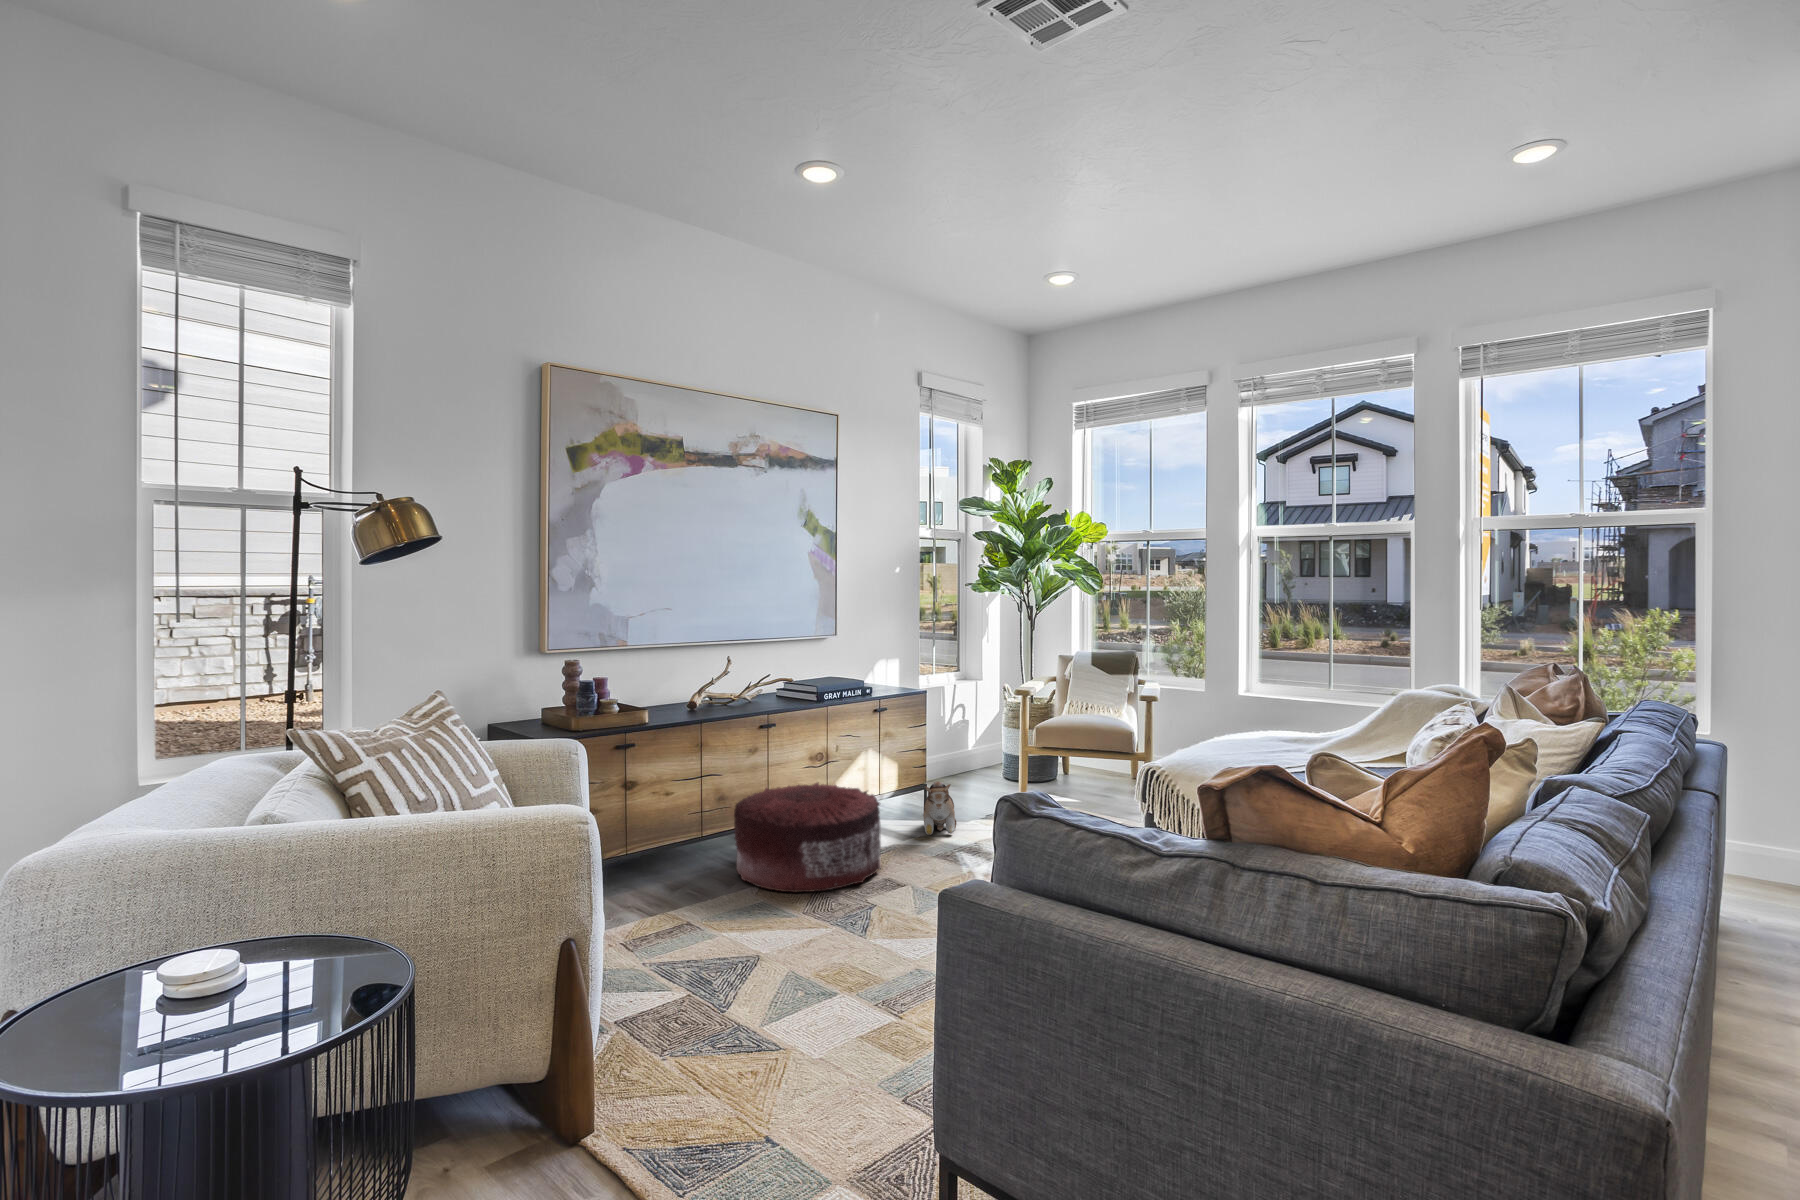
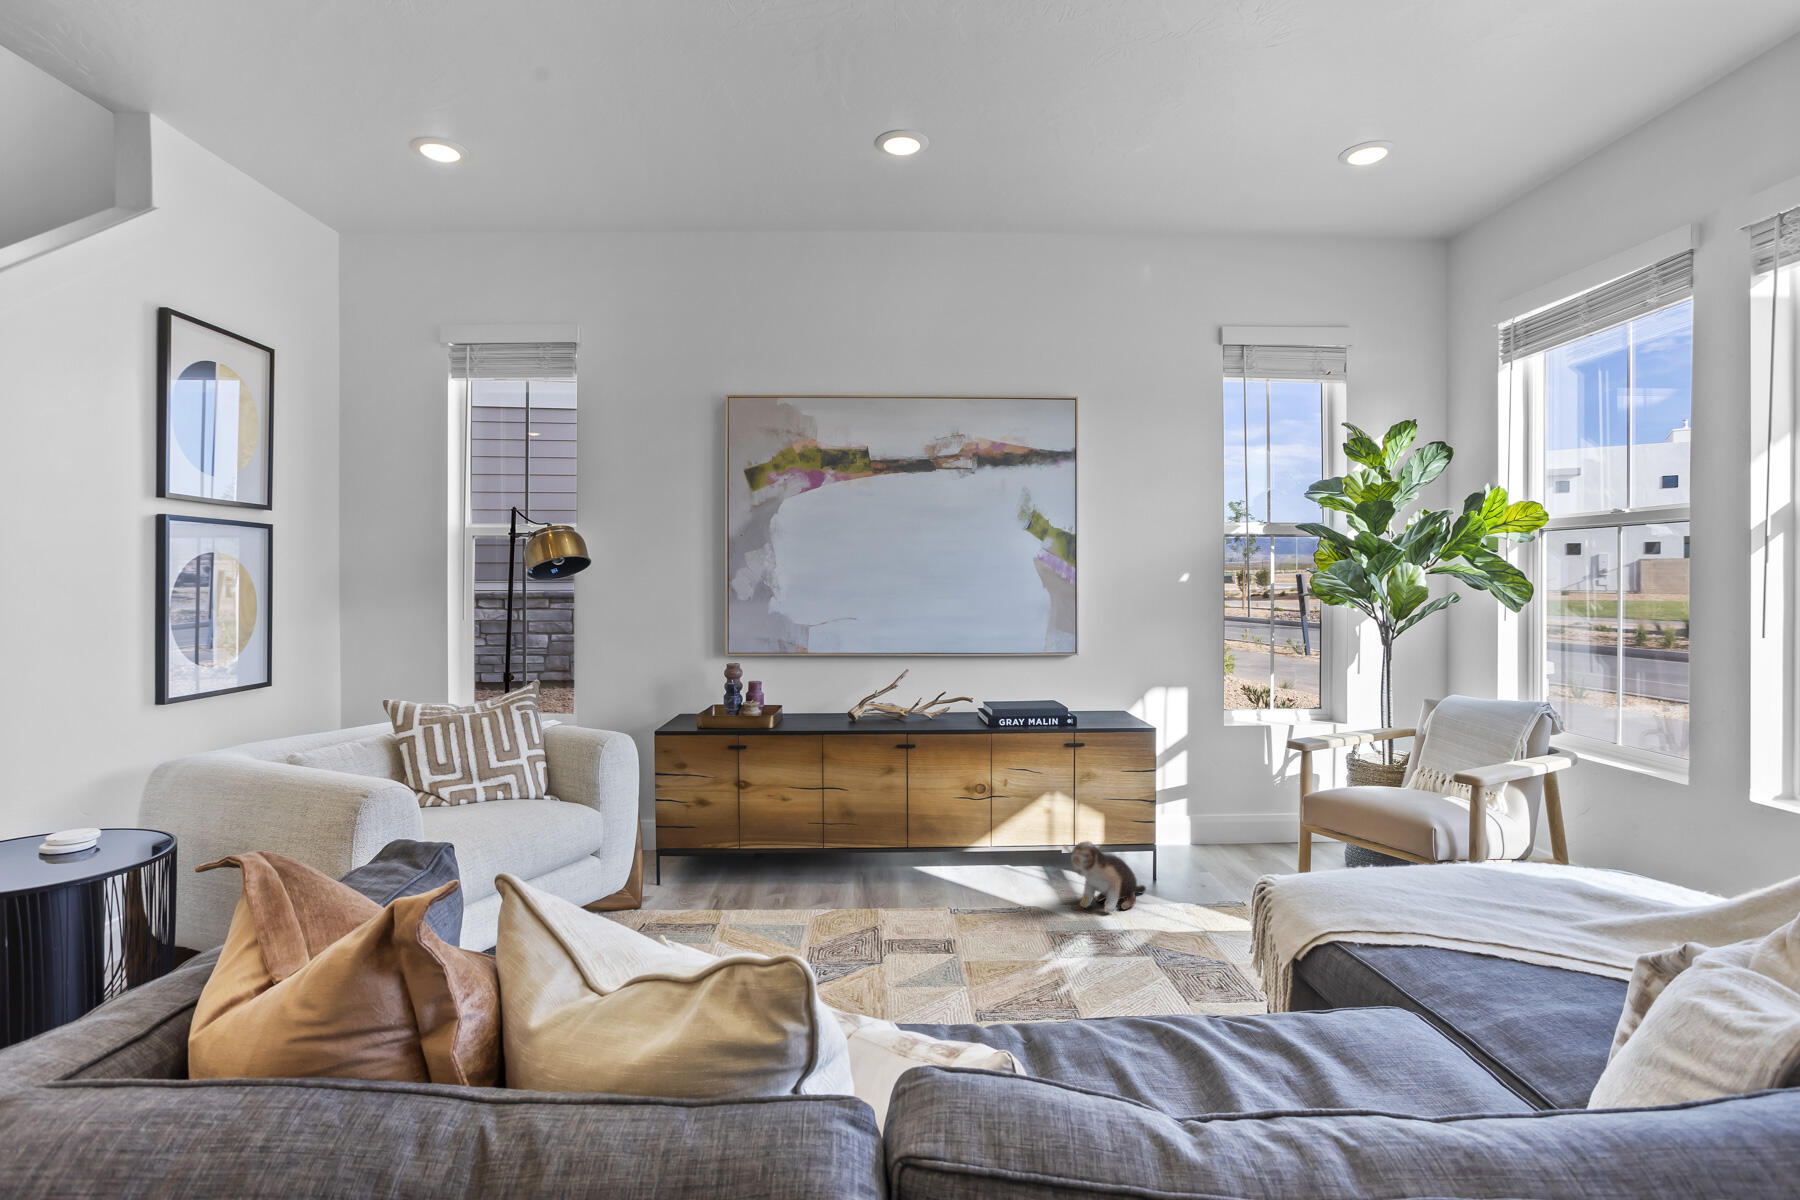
pouf: present [734,783,881,892] -> none [809,812,978,933]

